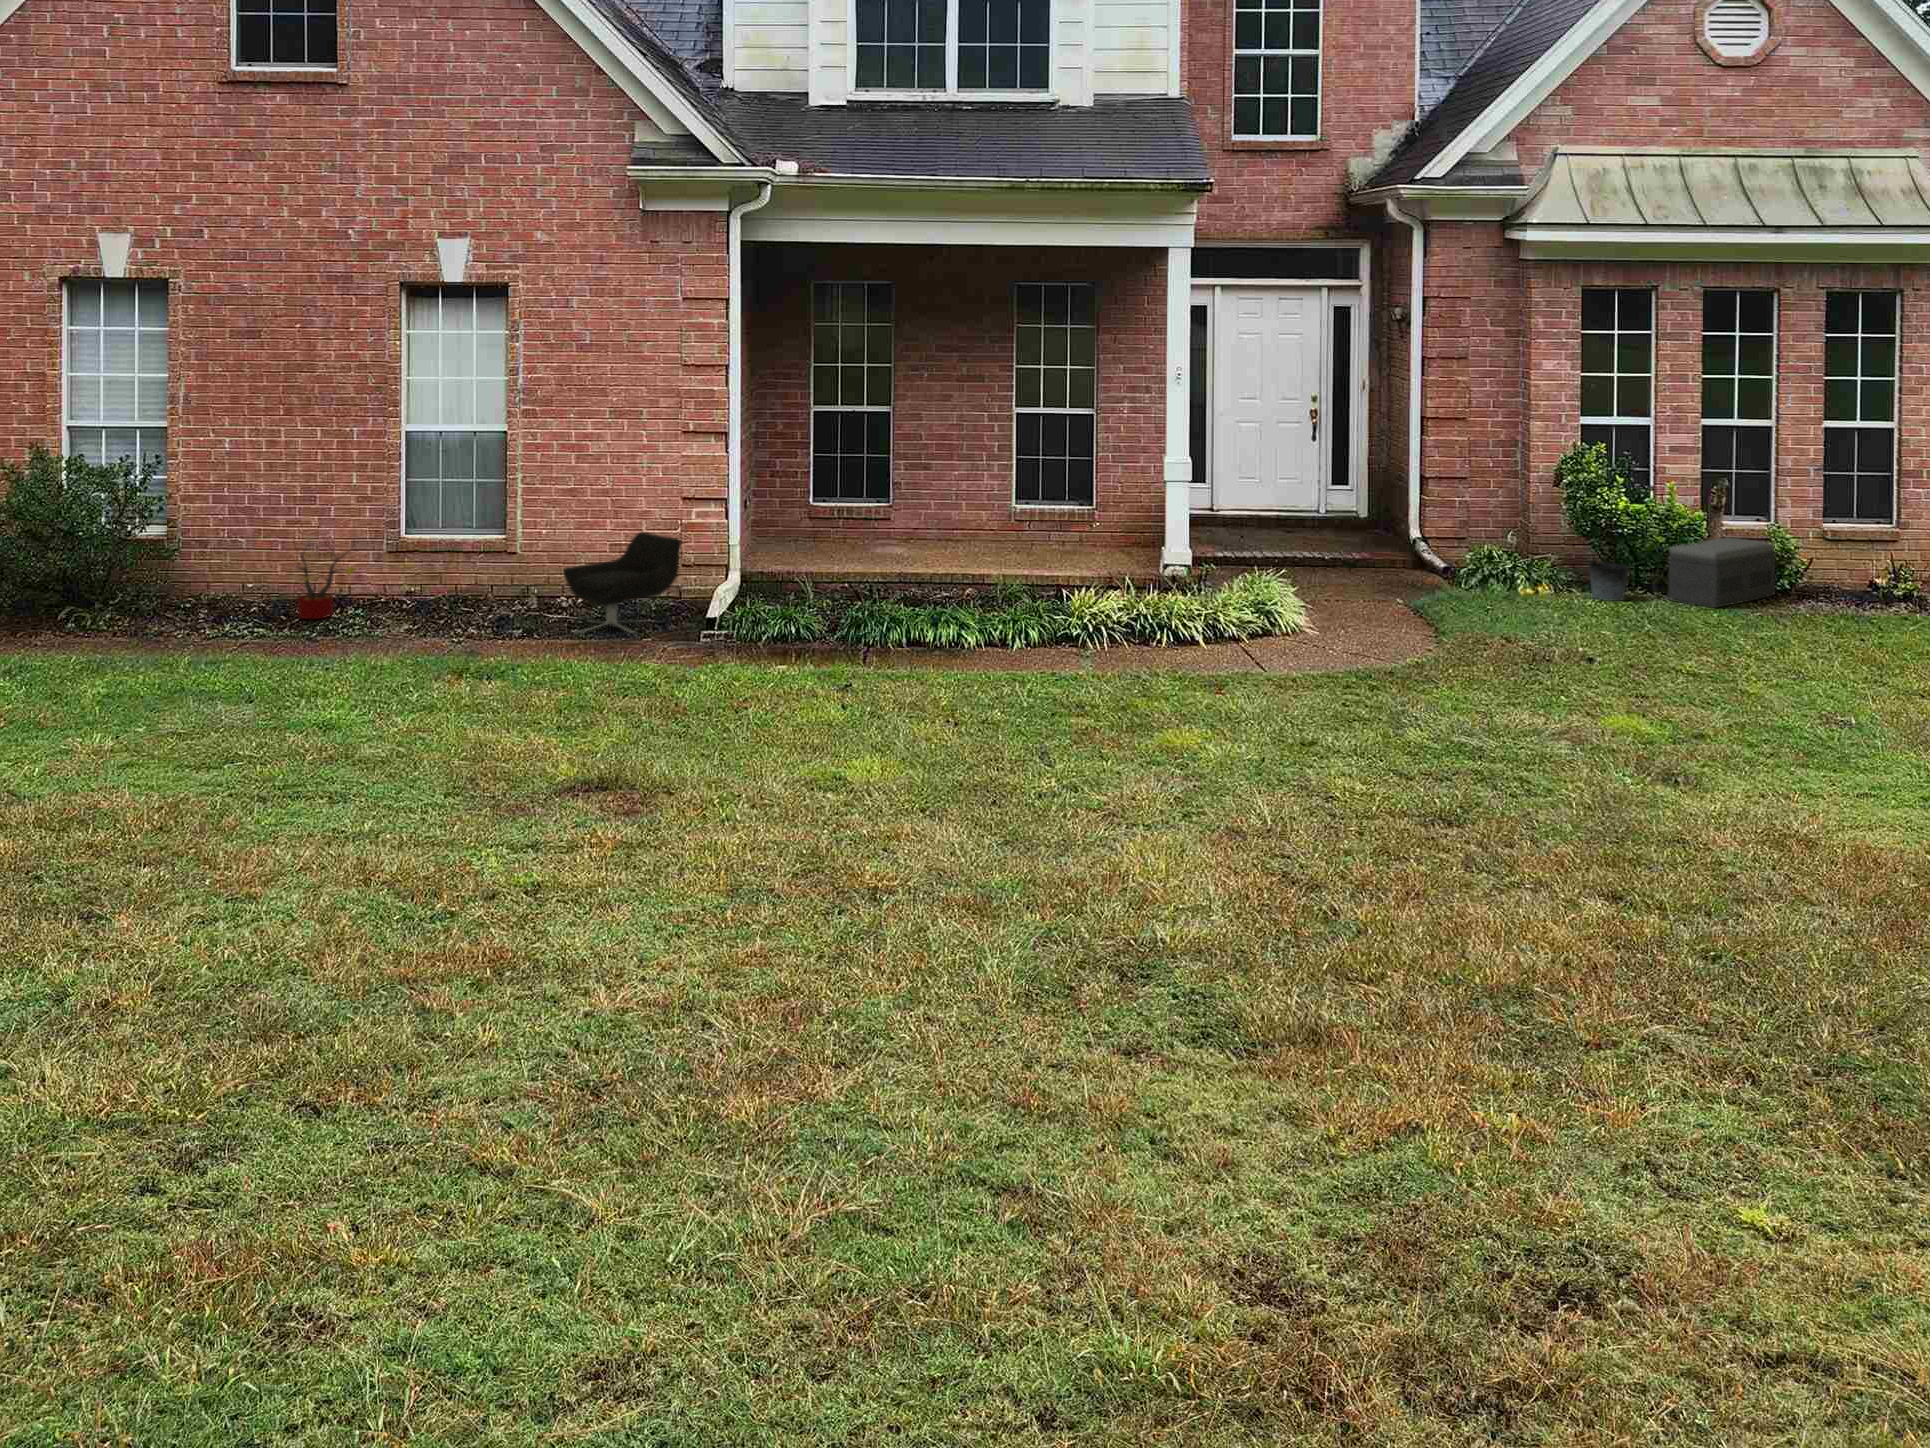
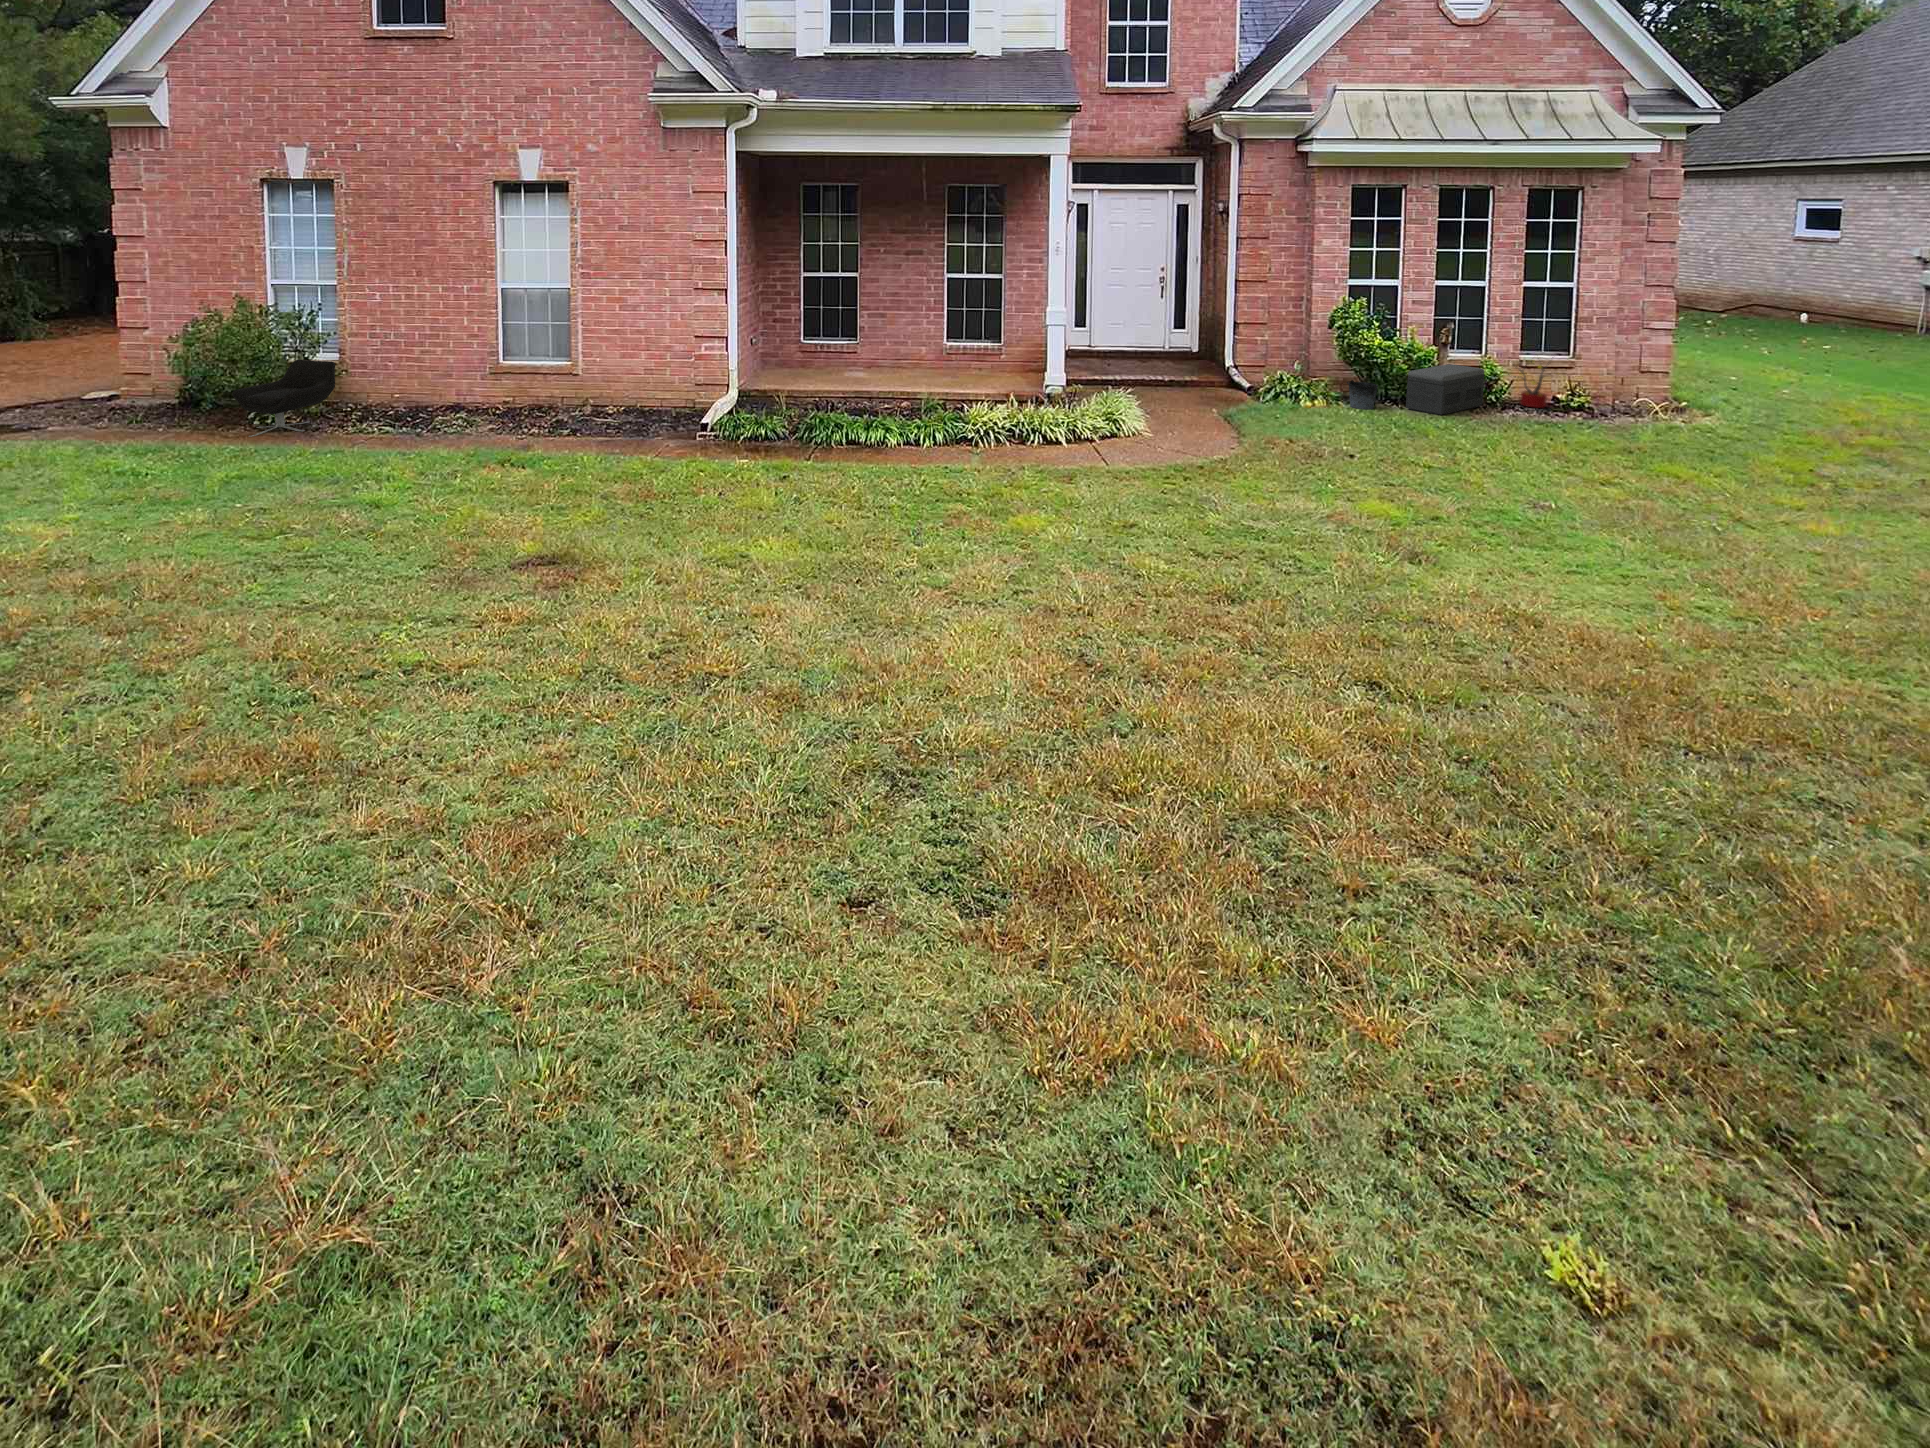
lounge chair: present [563,532,681,633] -> present [232,359,335,437]
decorative plant: present [295,537,355,619] -> present [1515,361,1547,408]

